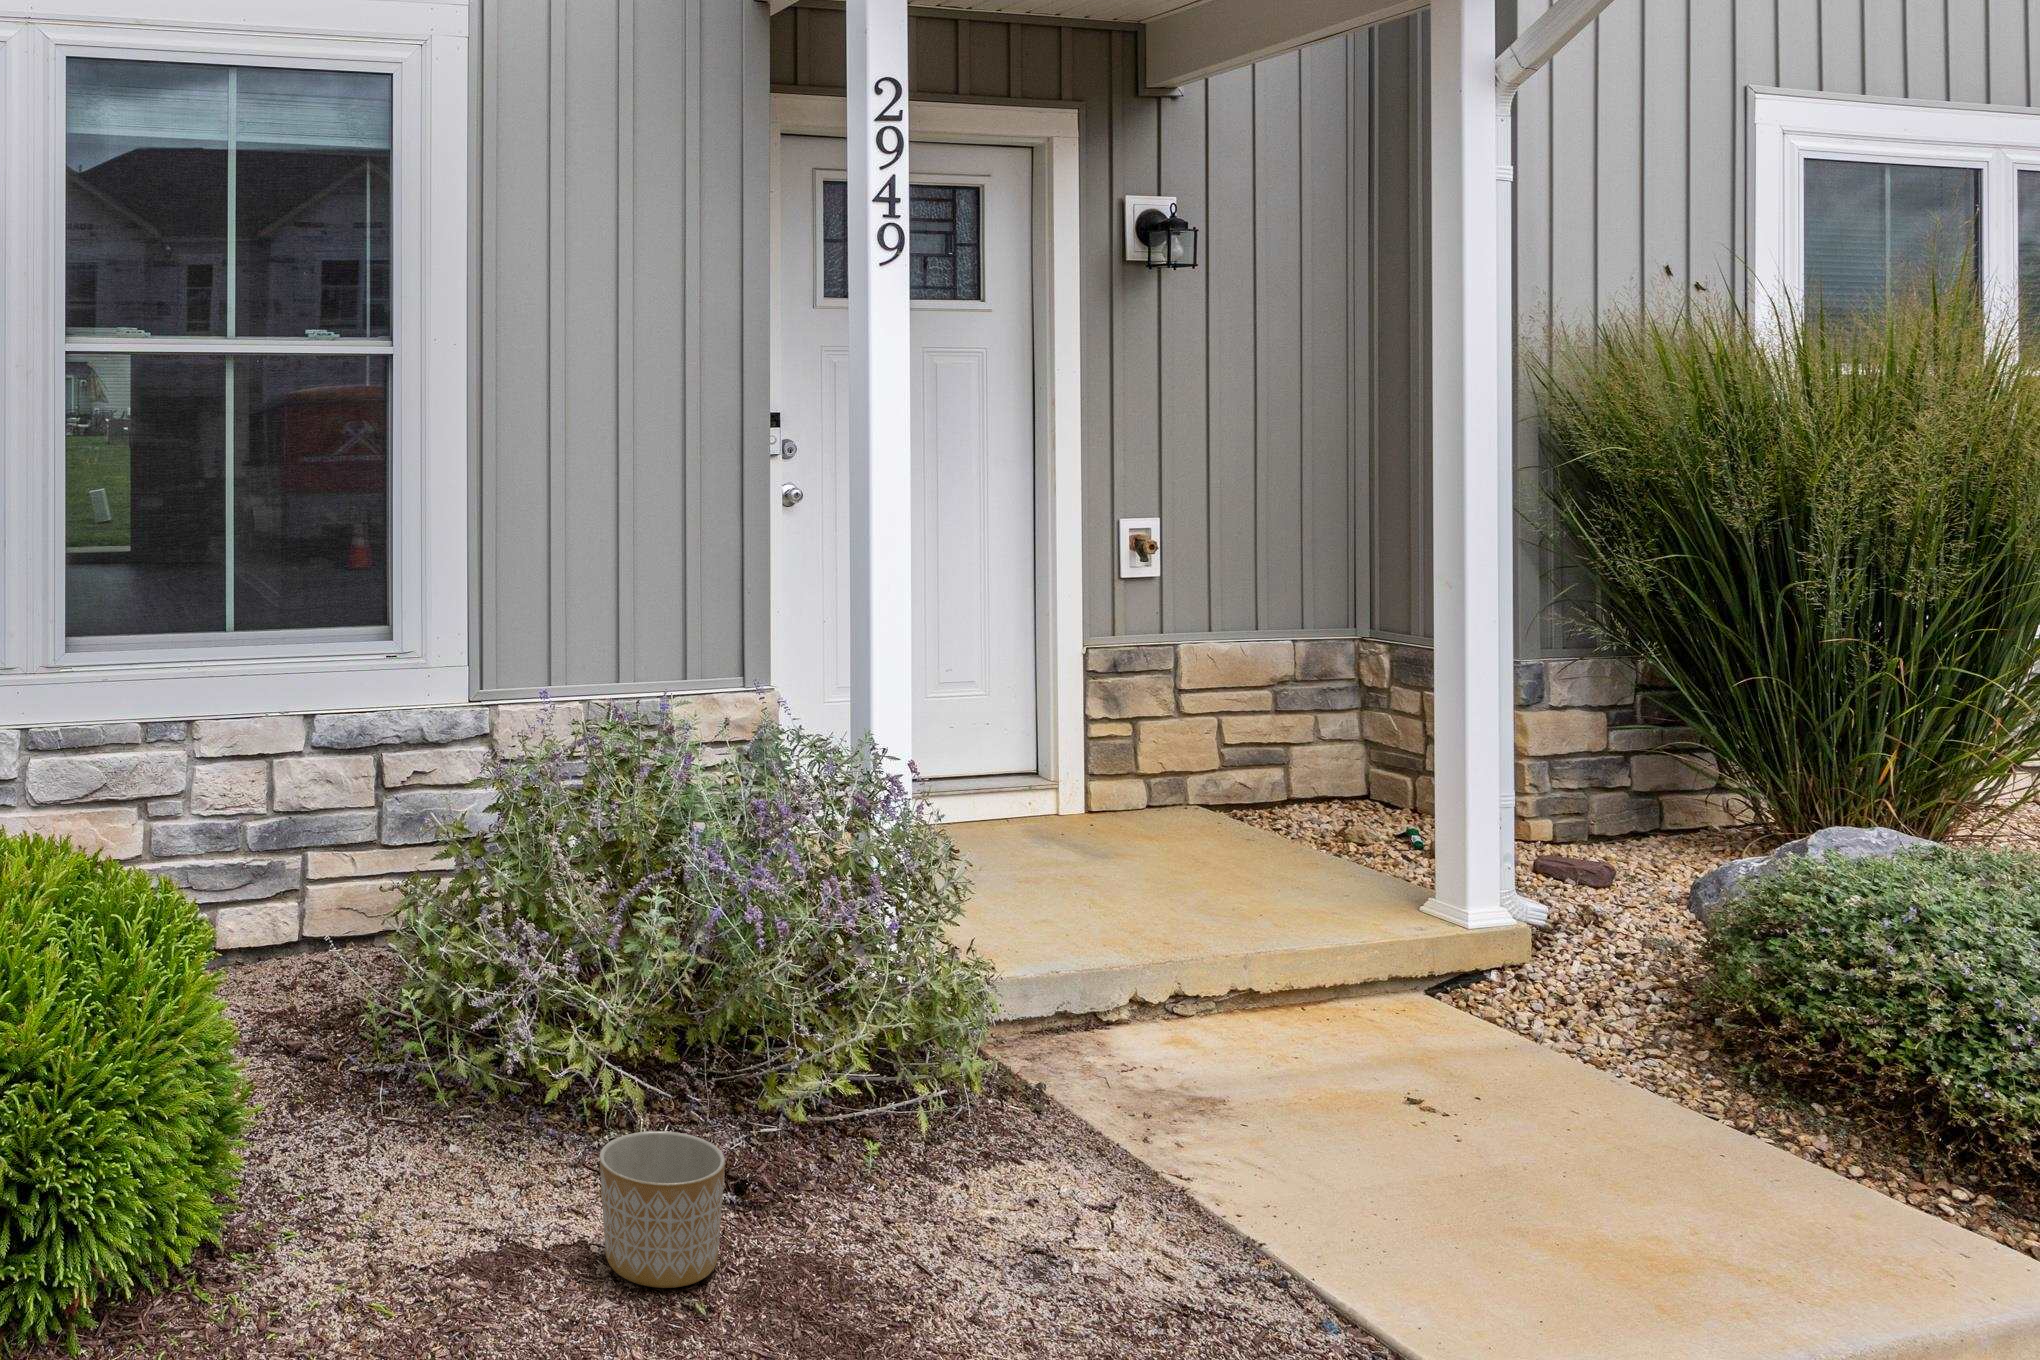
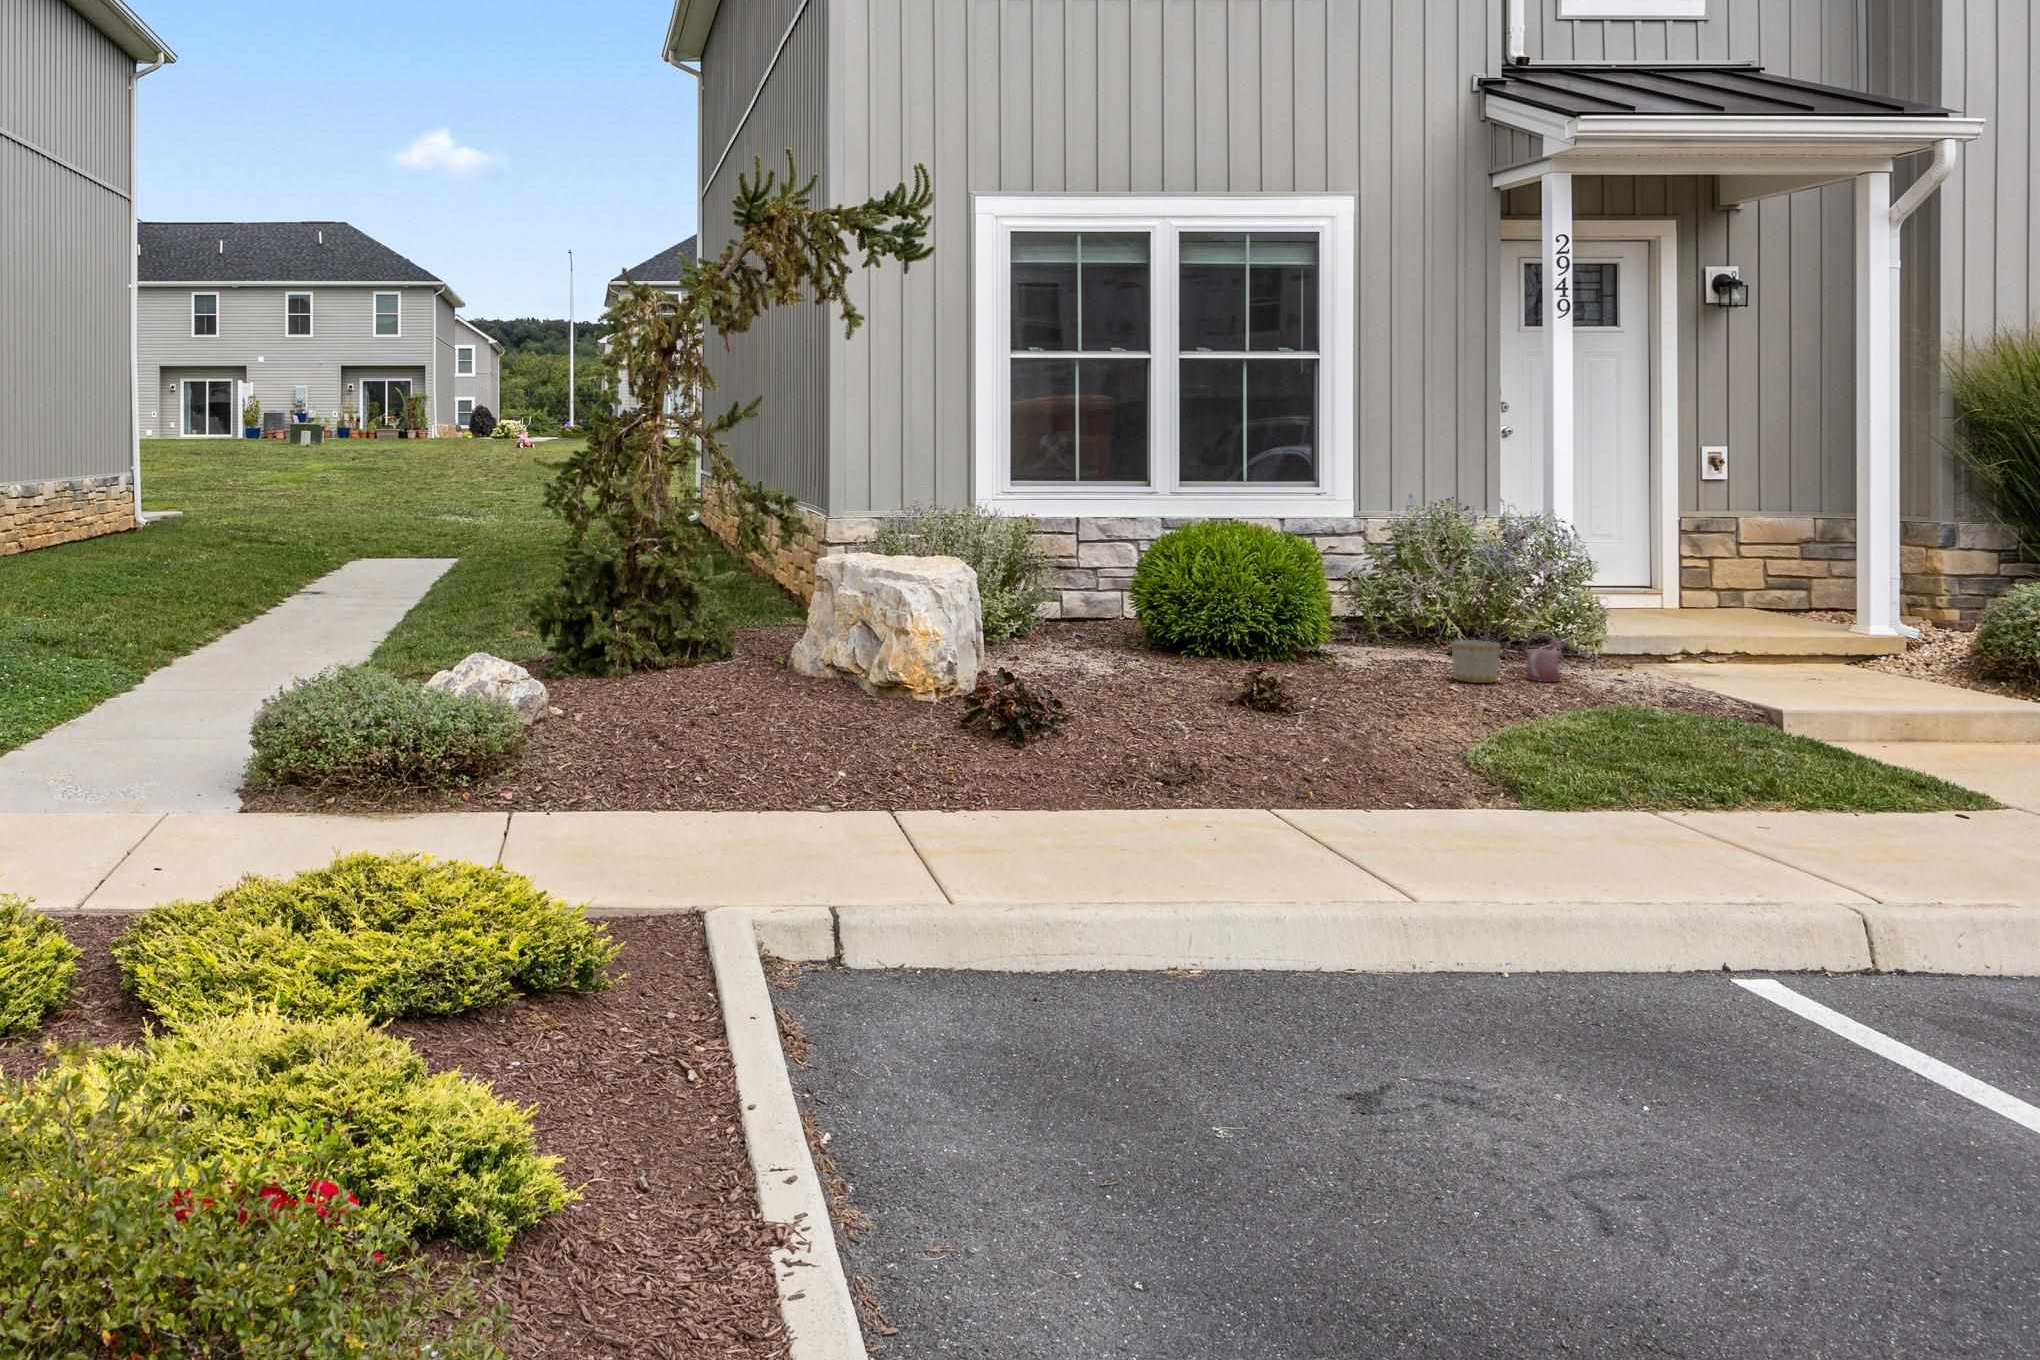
watering can: none [793,1092,889,1246] -> present [1525,633,1563,682]

